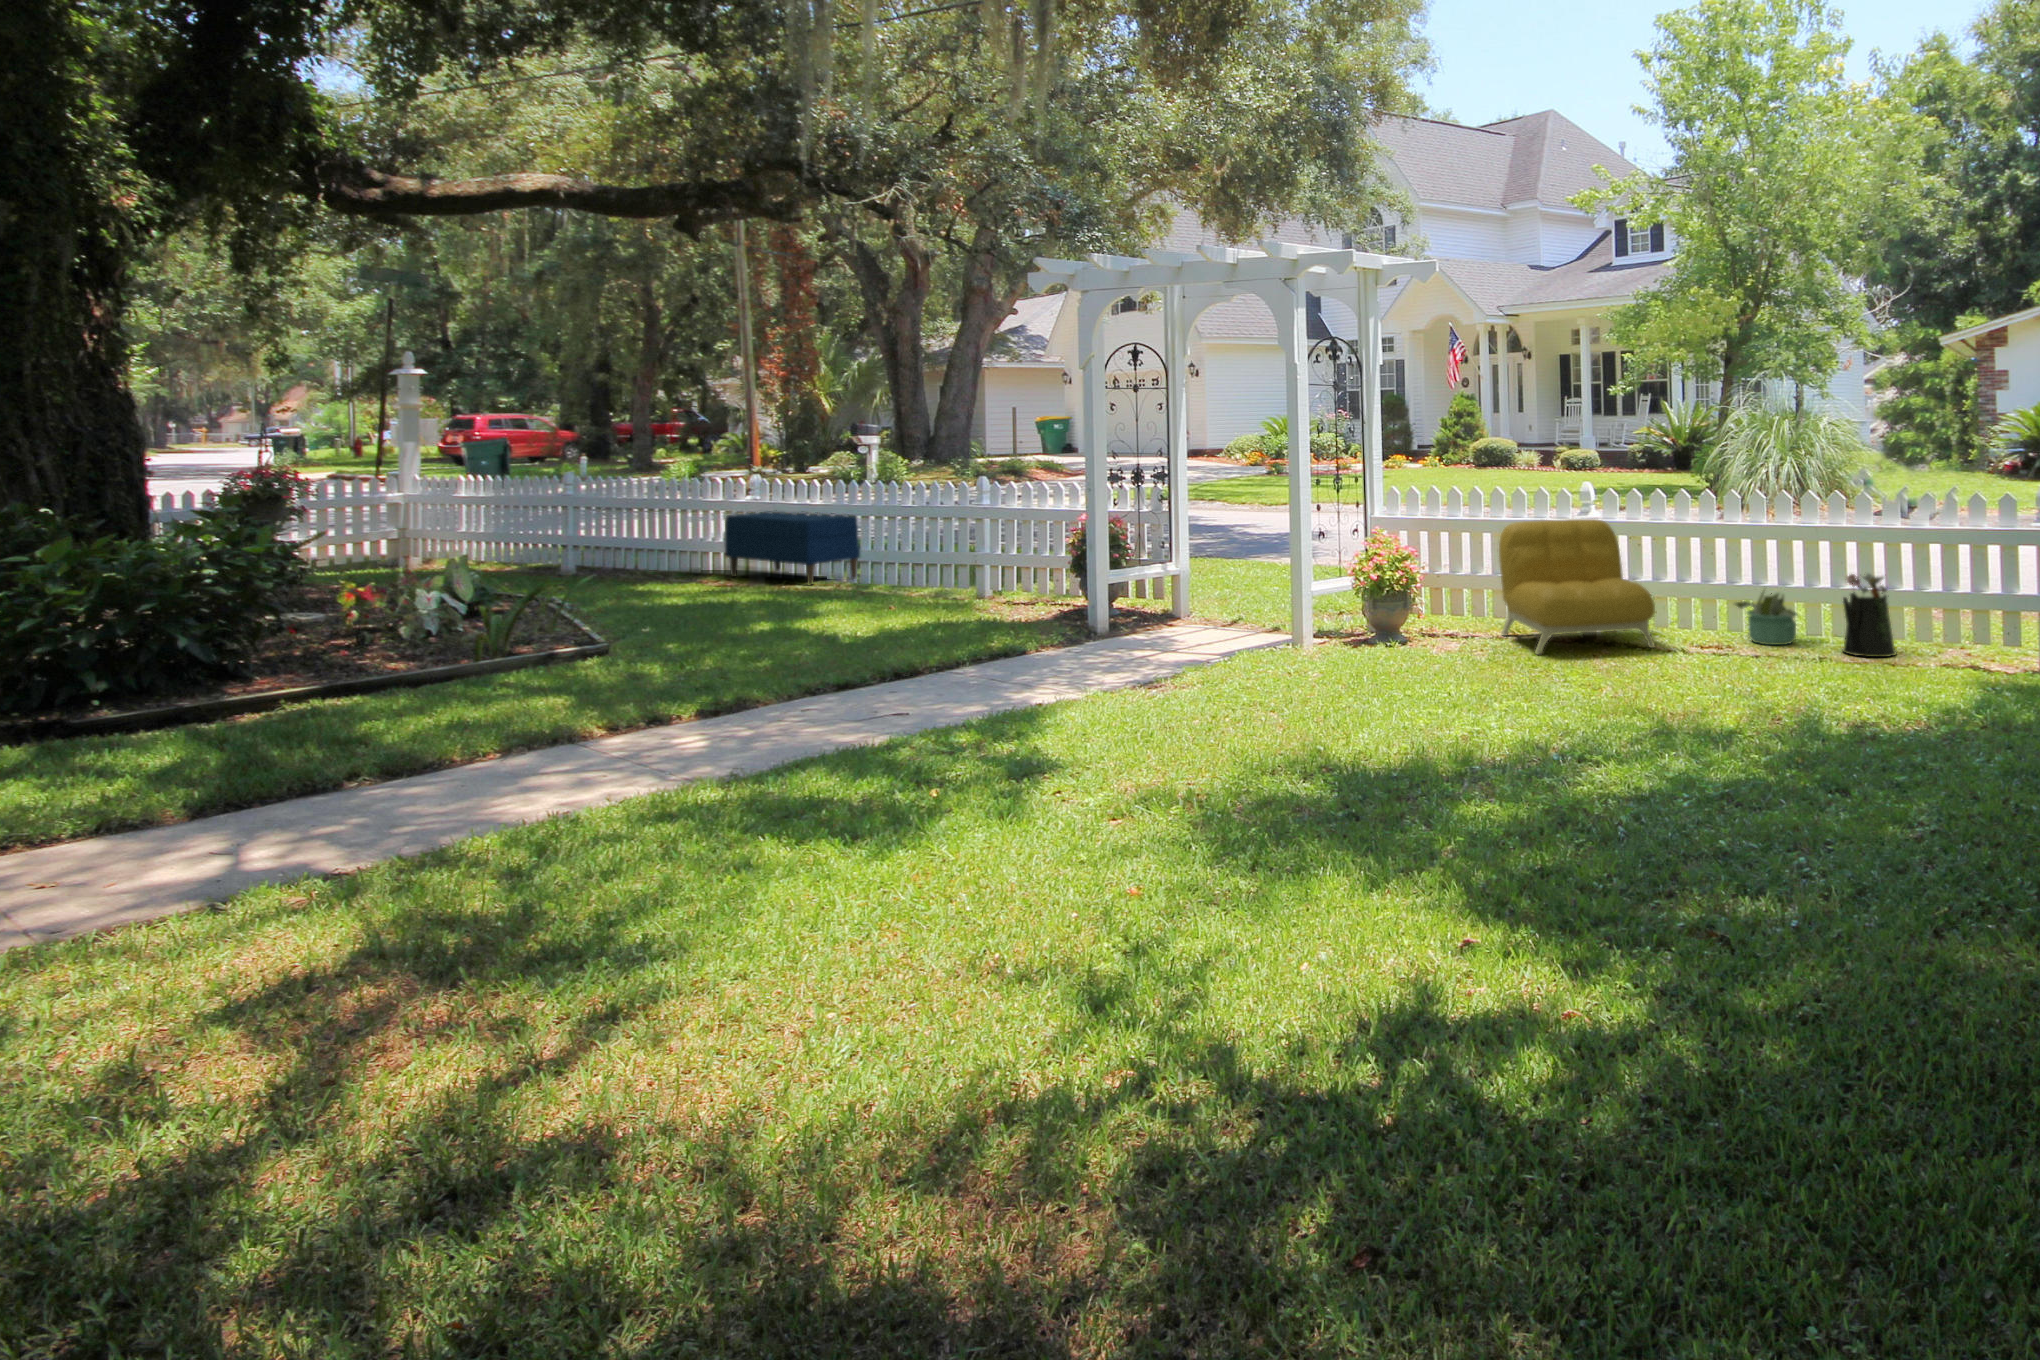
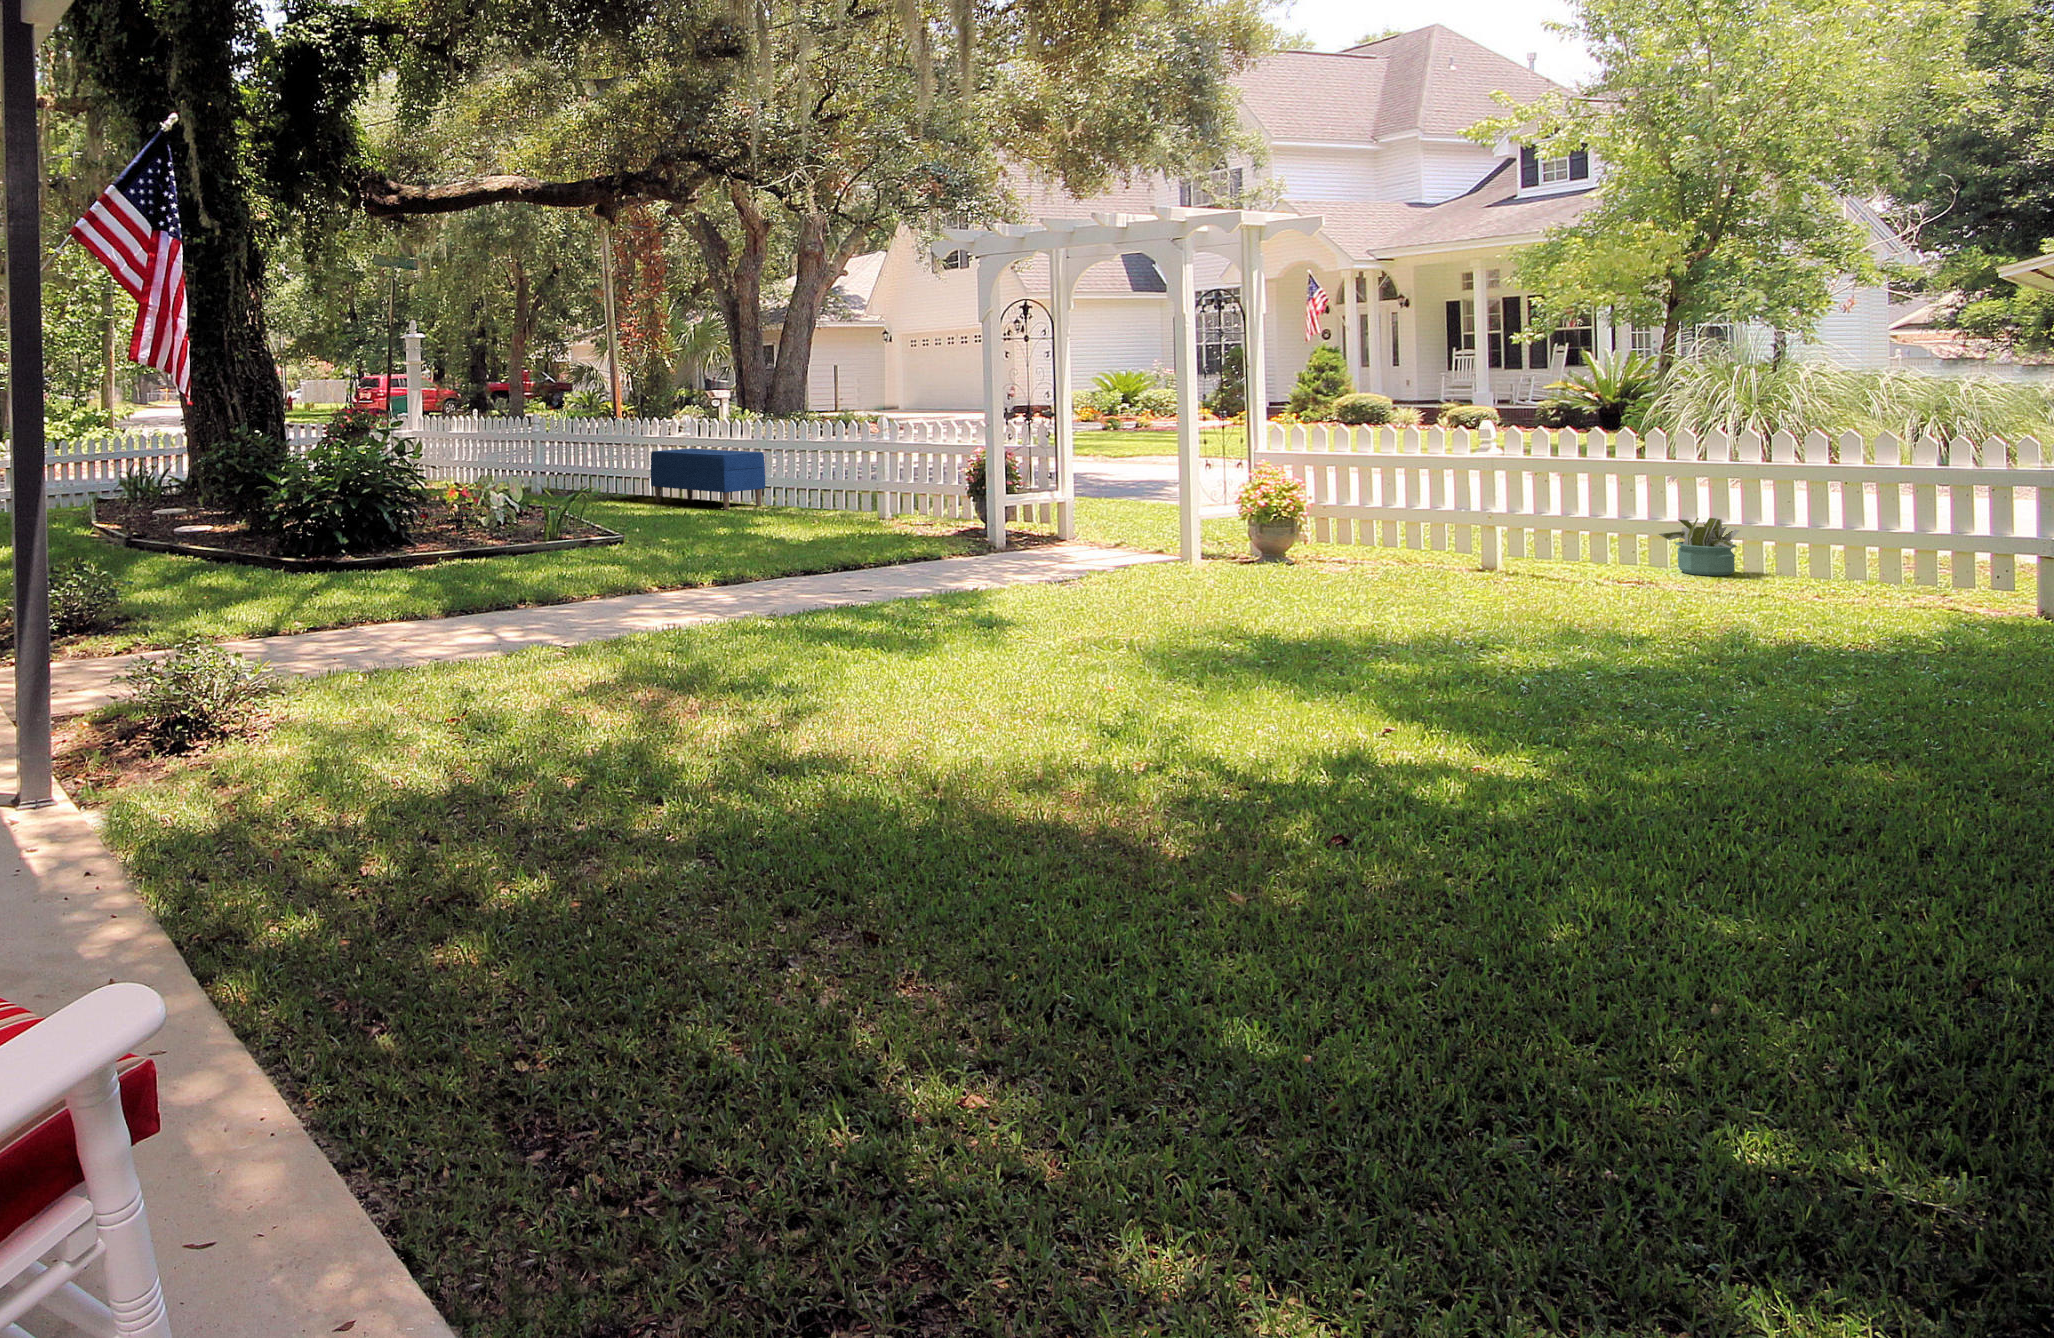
armchair: present [1499,519,1655,654] -> none [1395,452,1569,573]
watering can: present [1843,574,1896,657] -> none [1789,494,1858,588]

